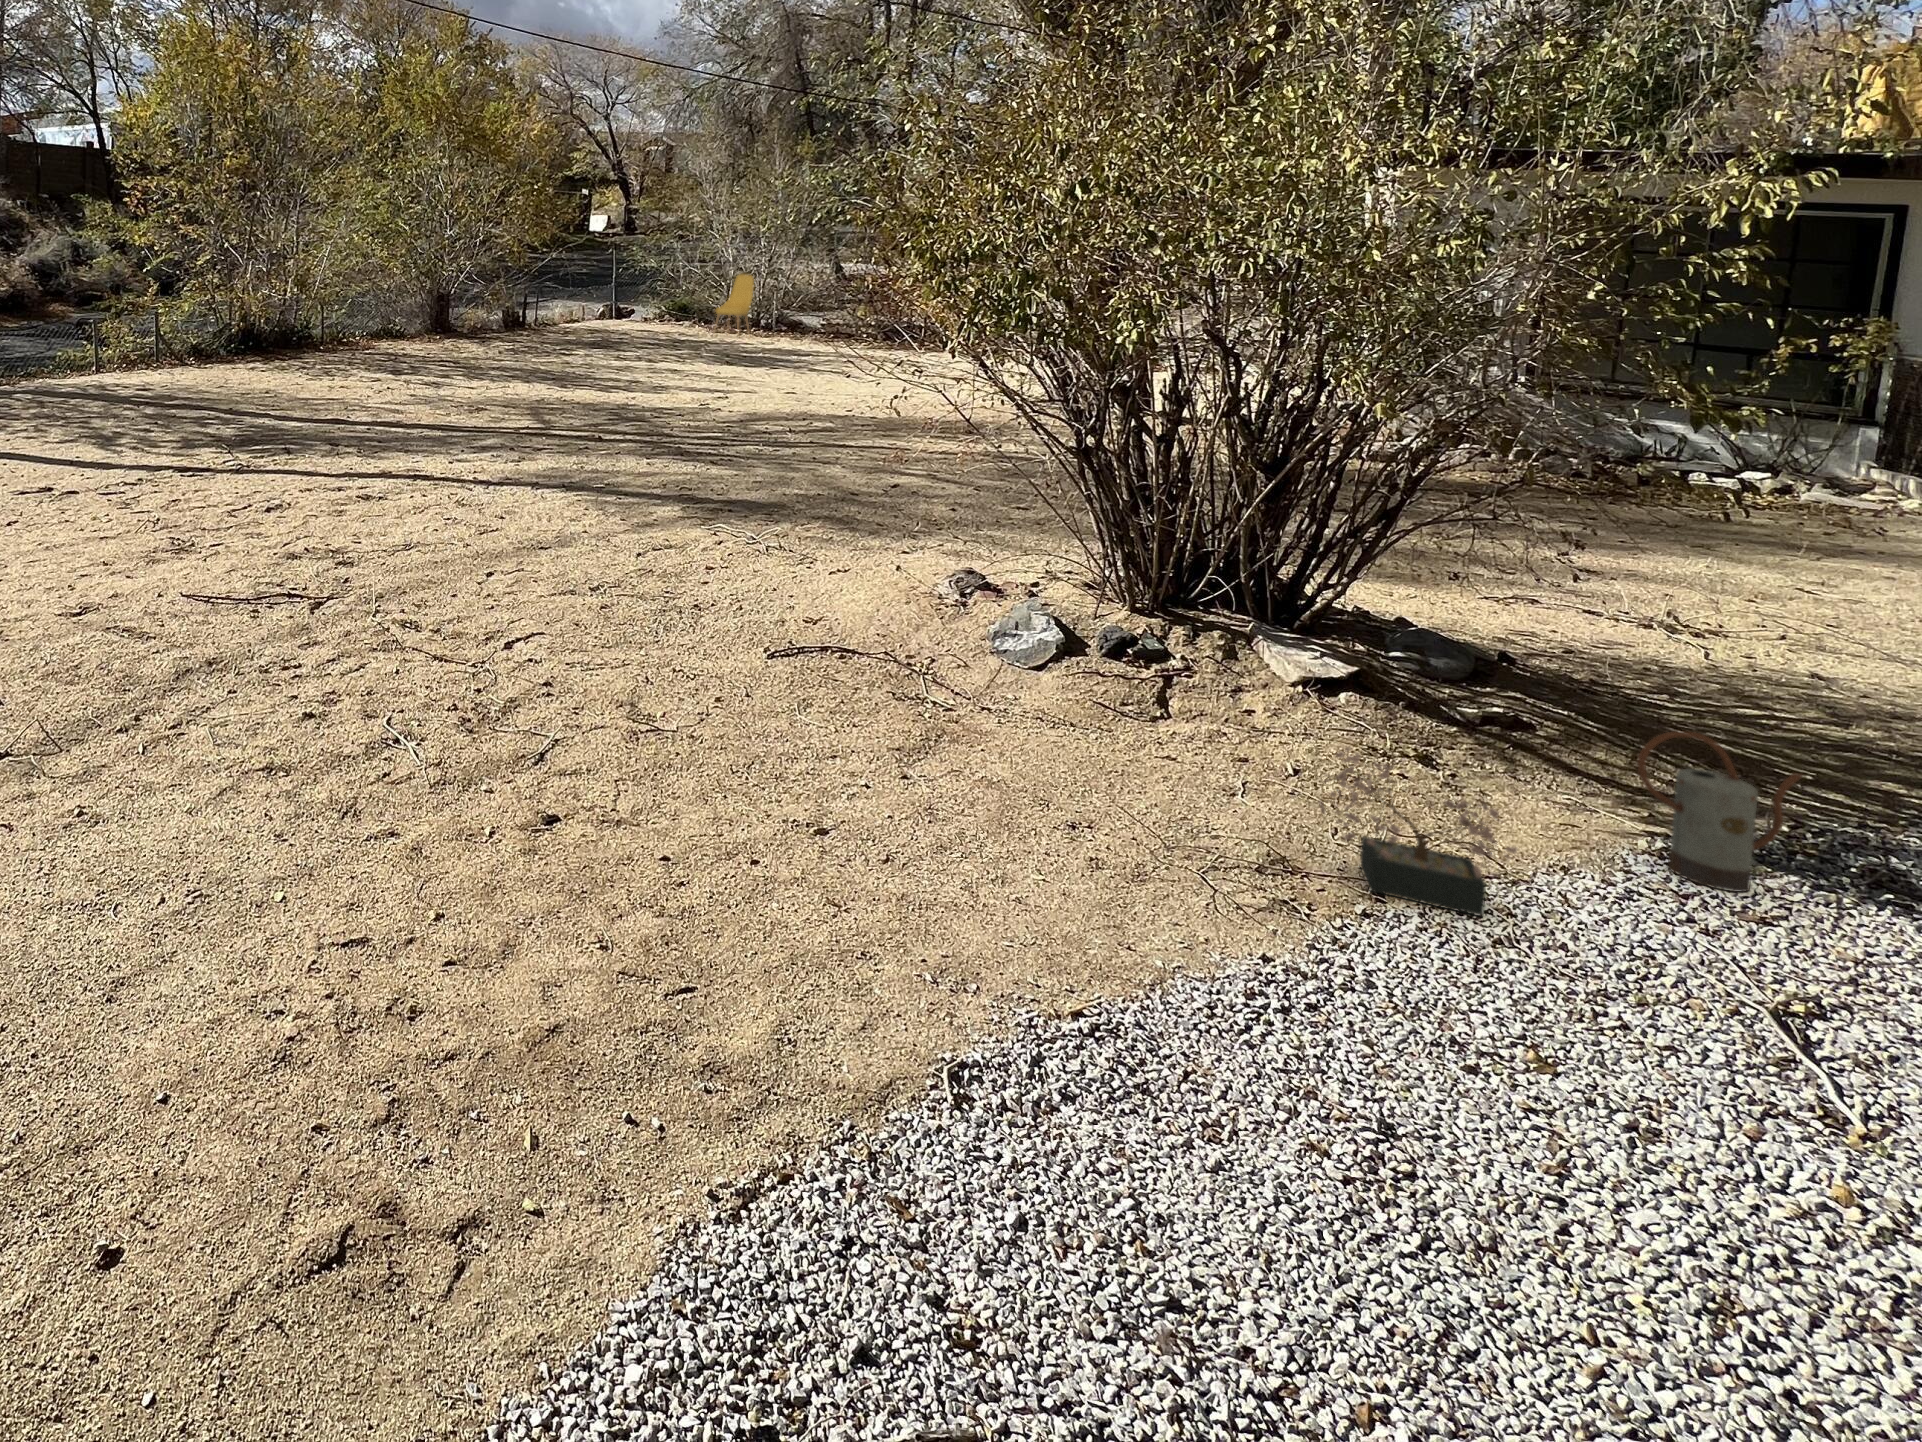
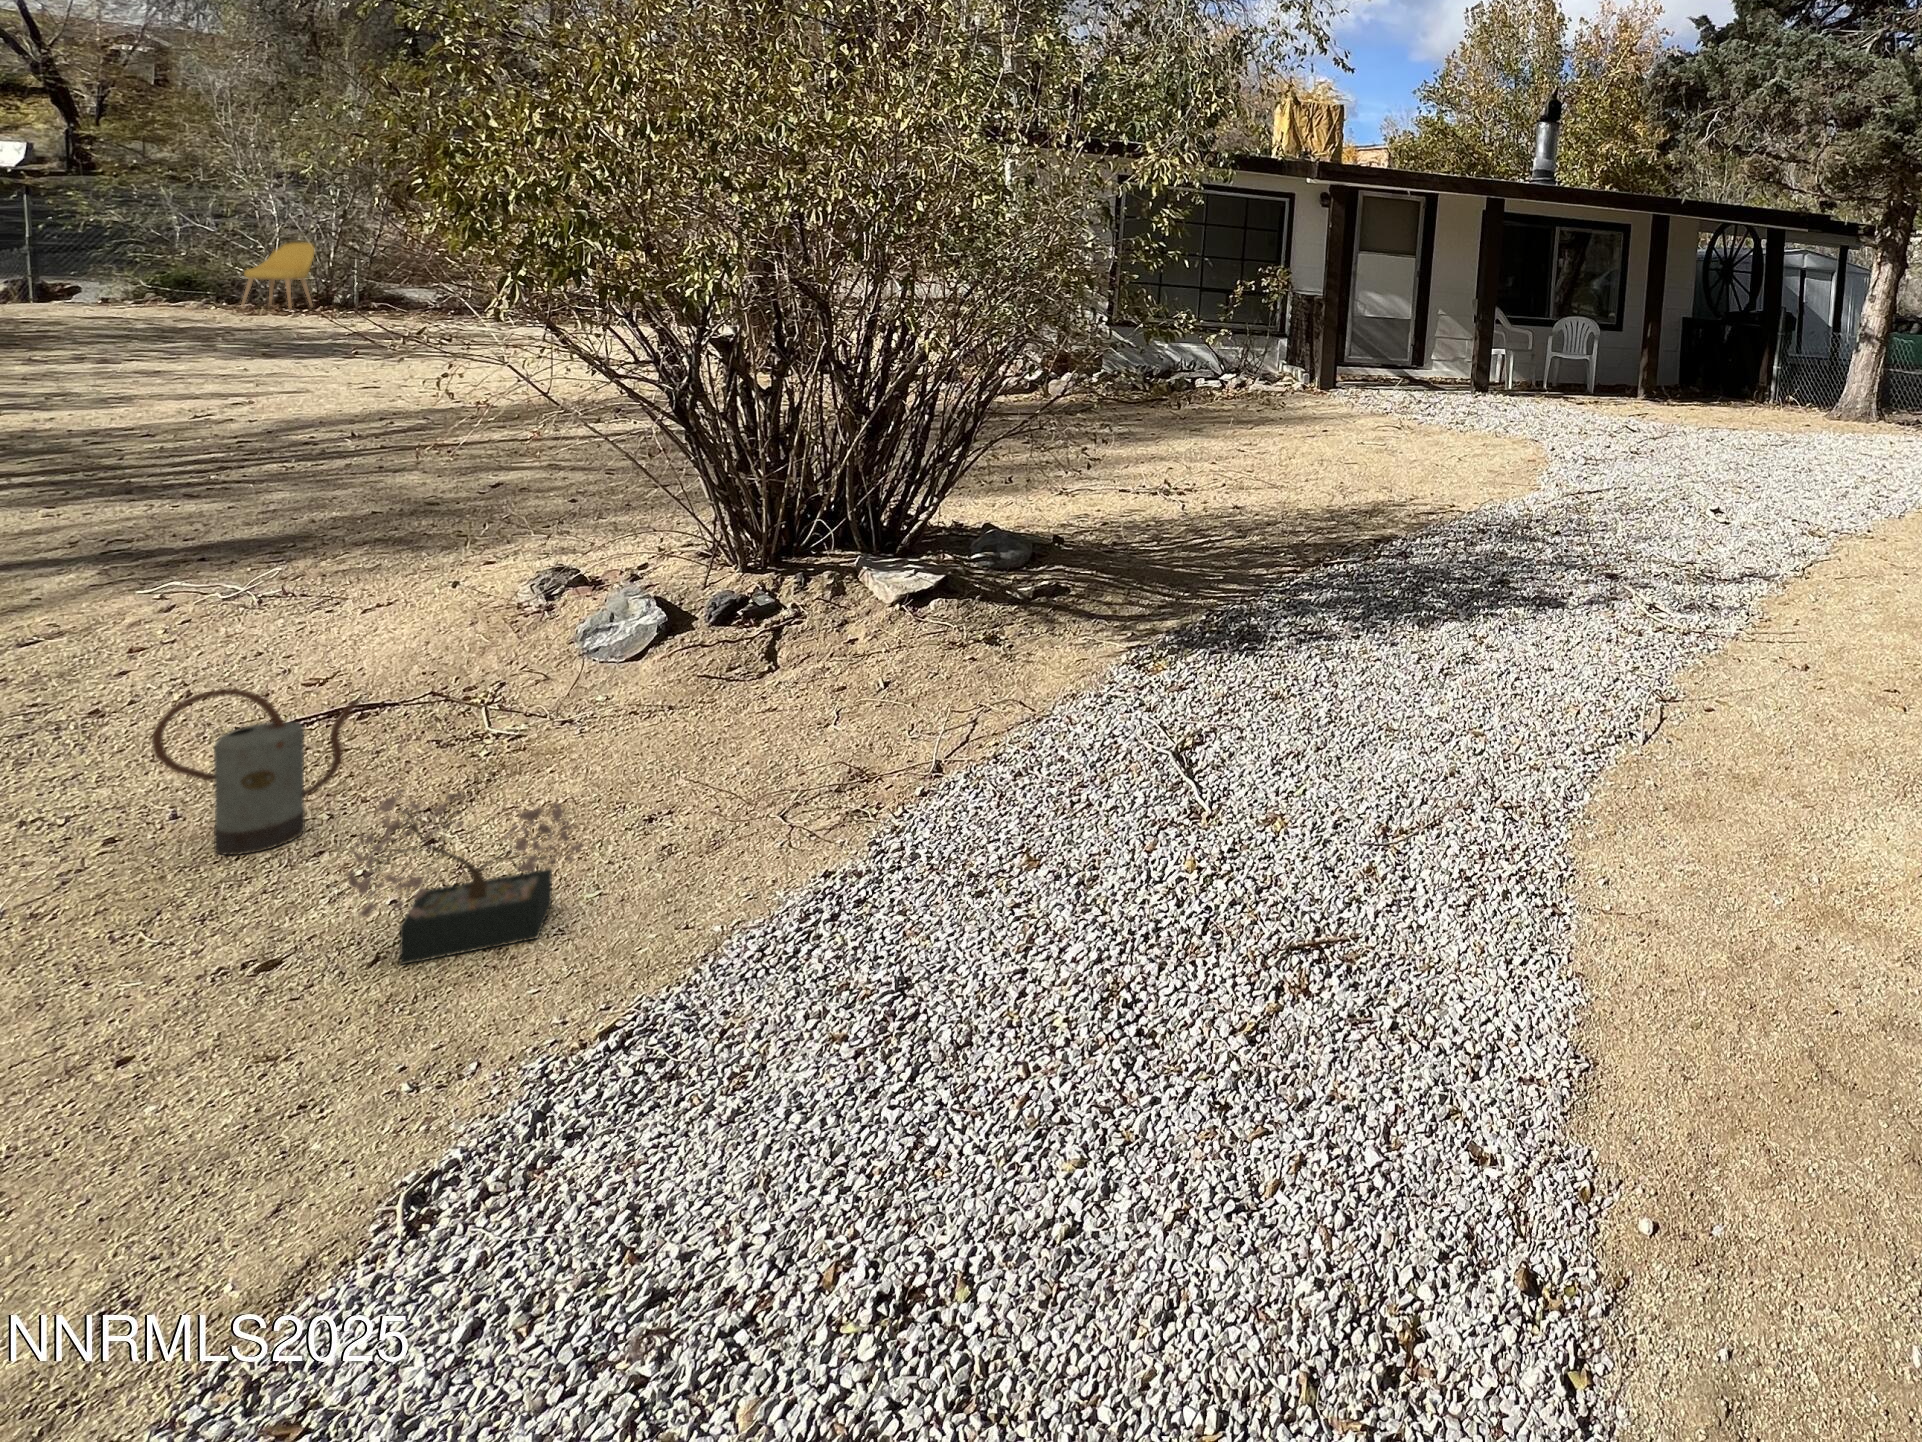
watering can: present [1637,731,1803,892] -> present [152,688,360,855]
decorative plant: present [1319,747,1517,916] -> present [348,789,584,965]

